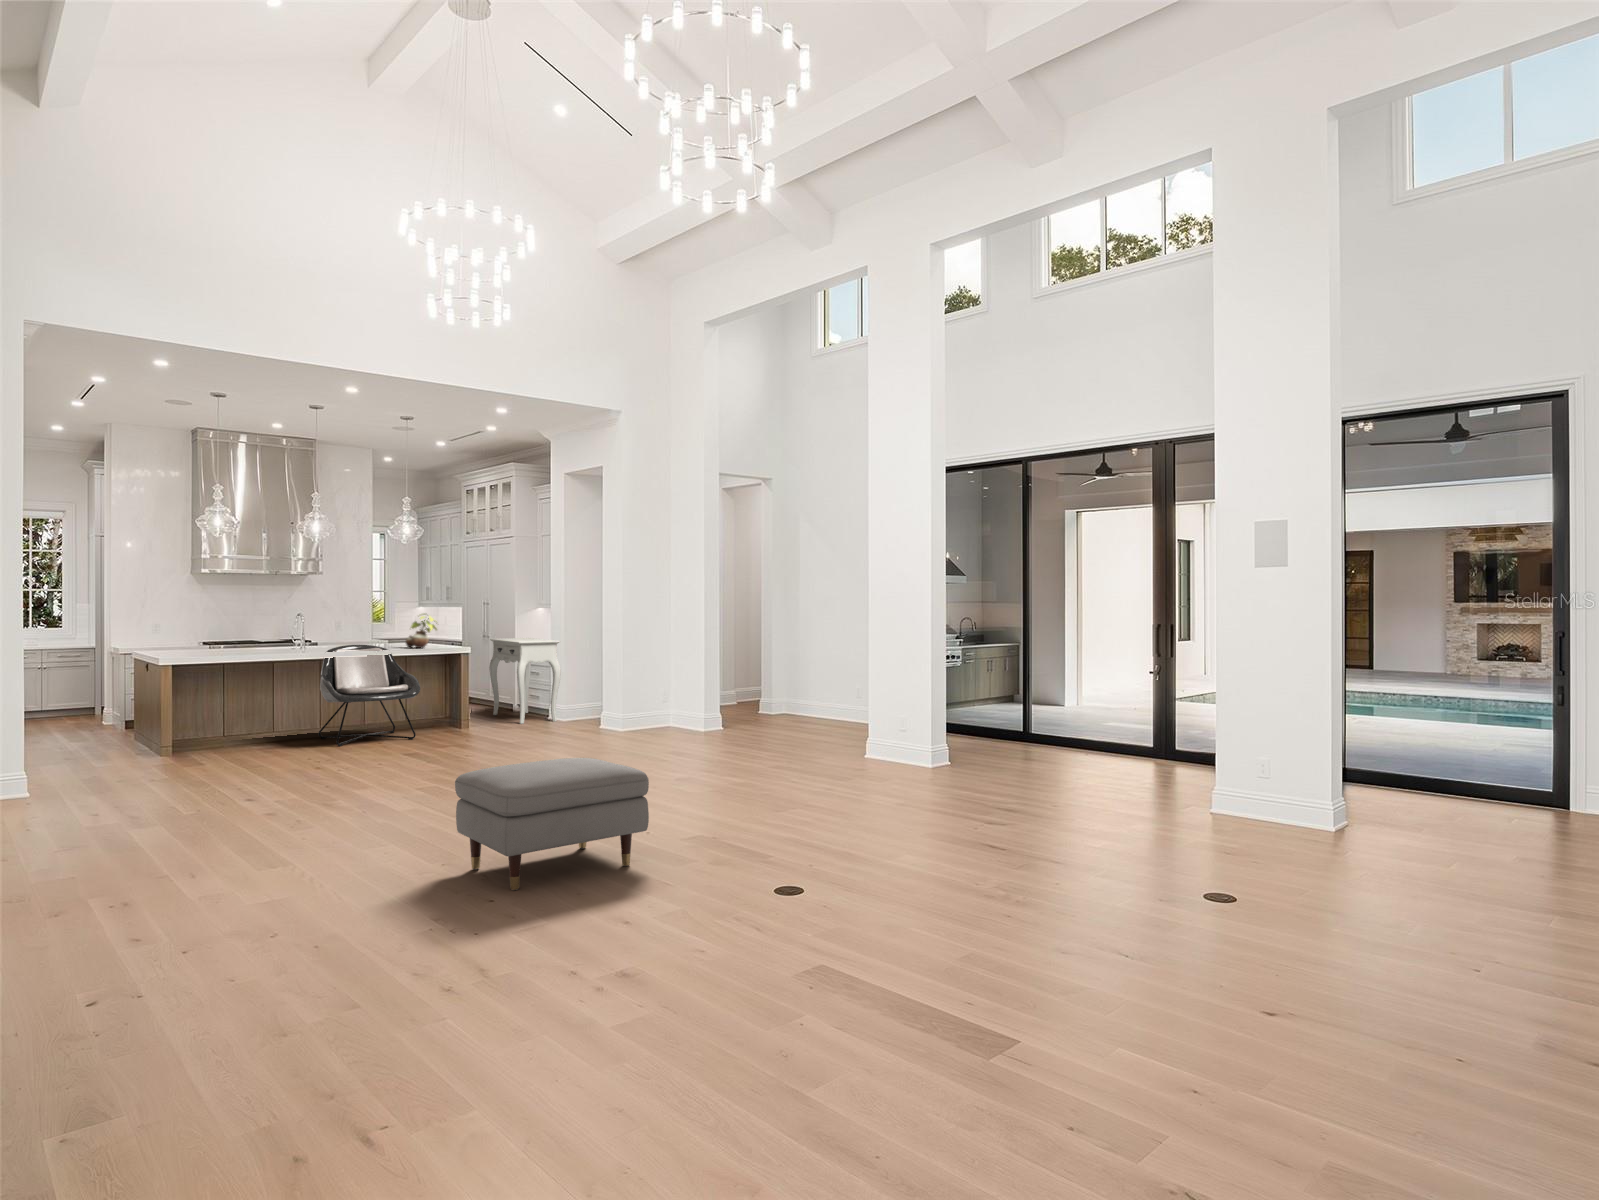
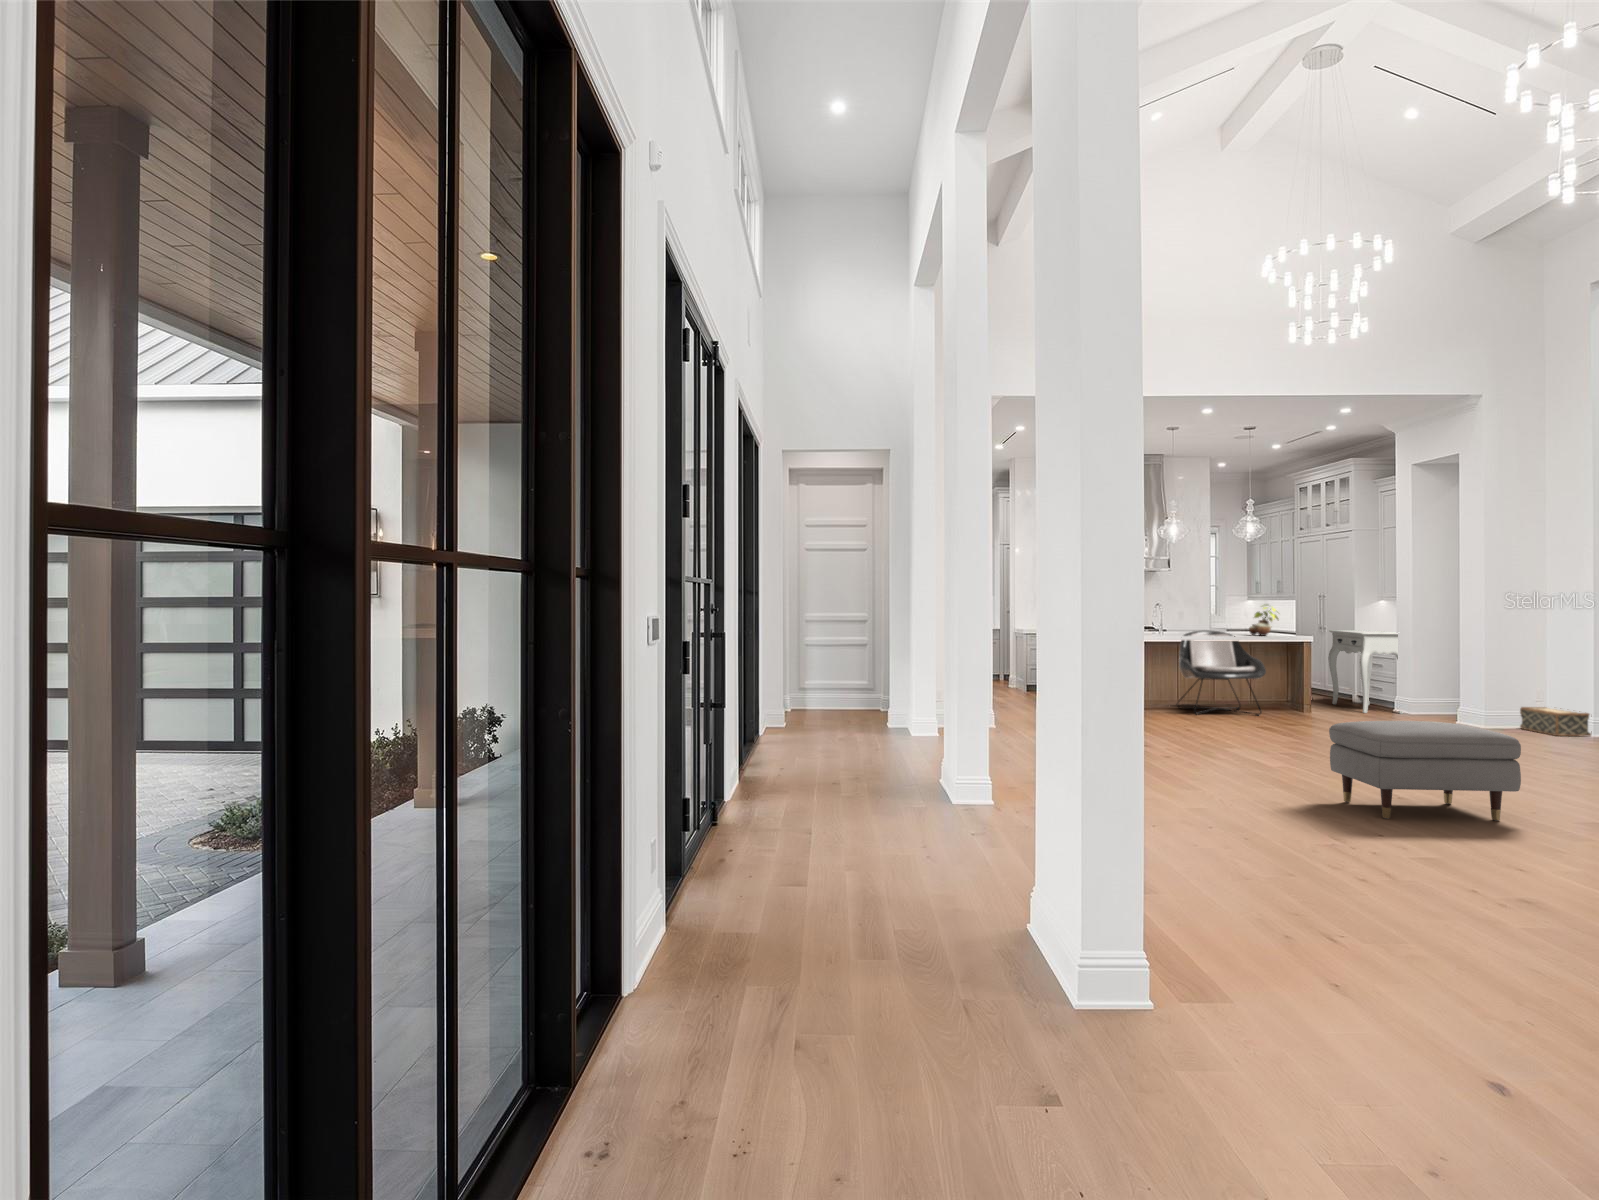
woven basket: none [651,707,703,734] -> present [1520,707,1591,736]

